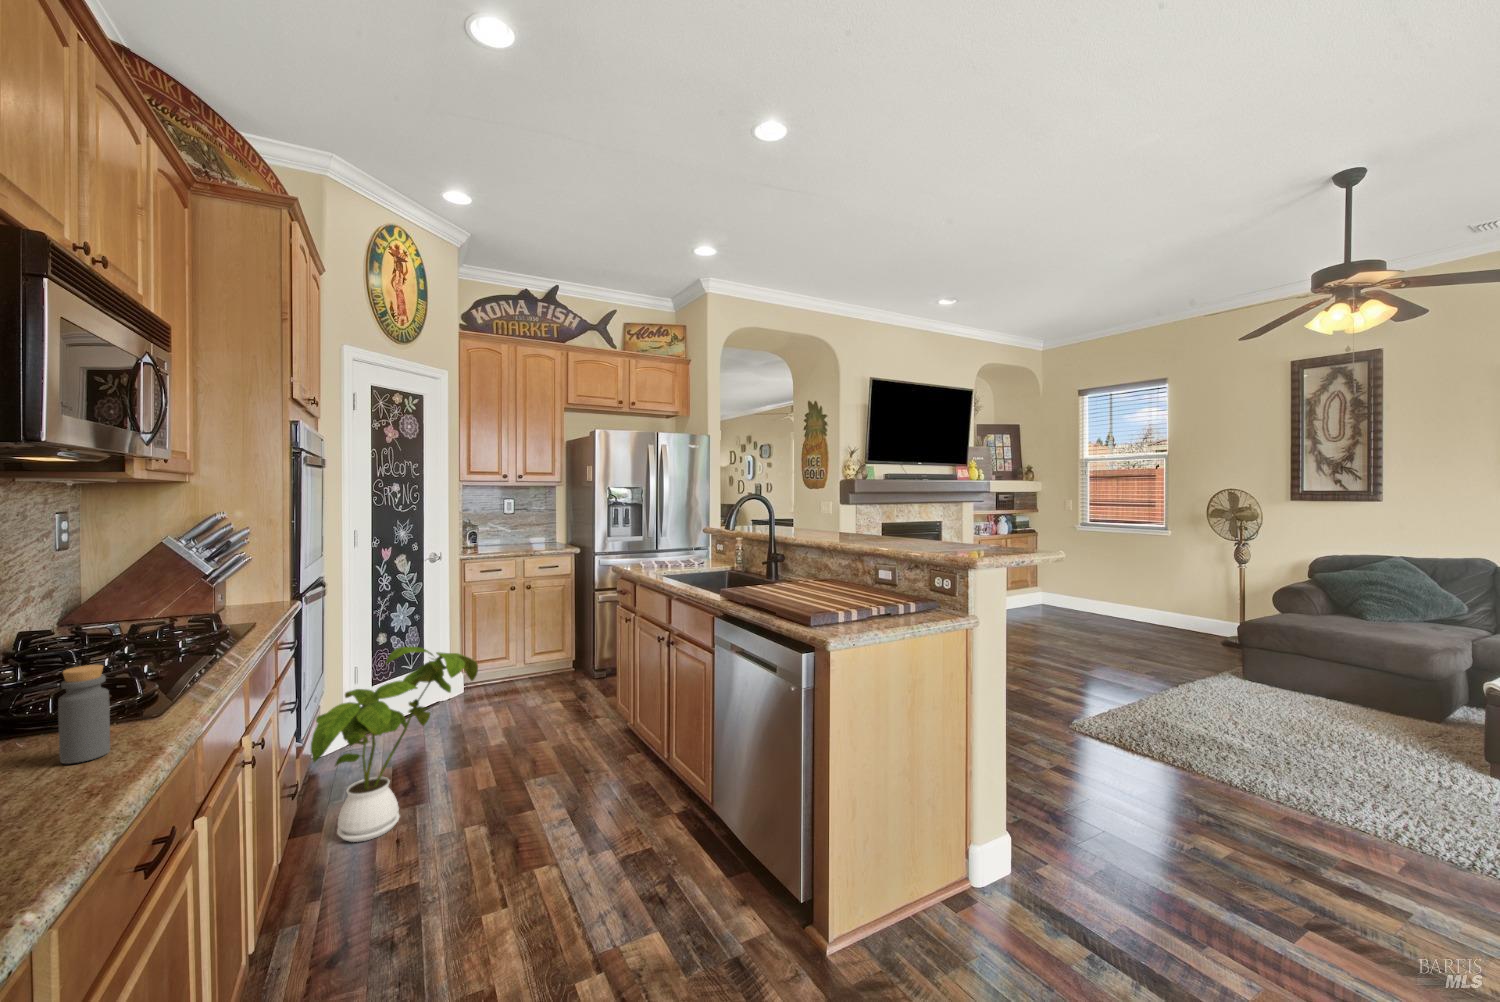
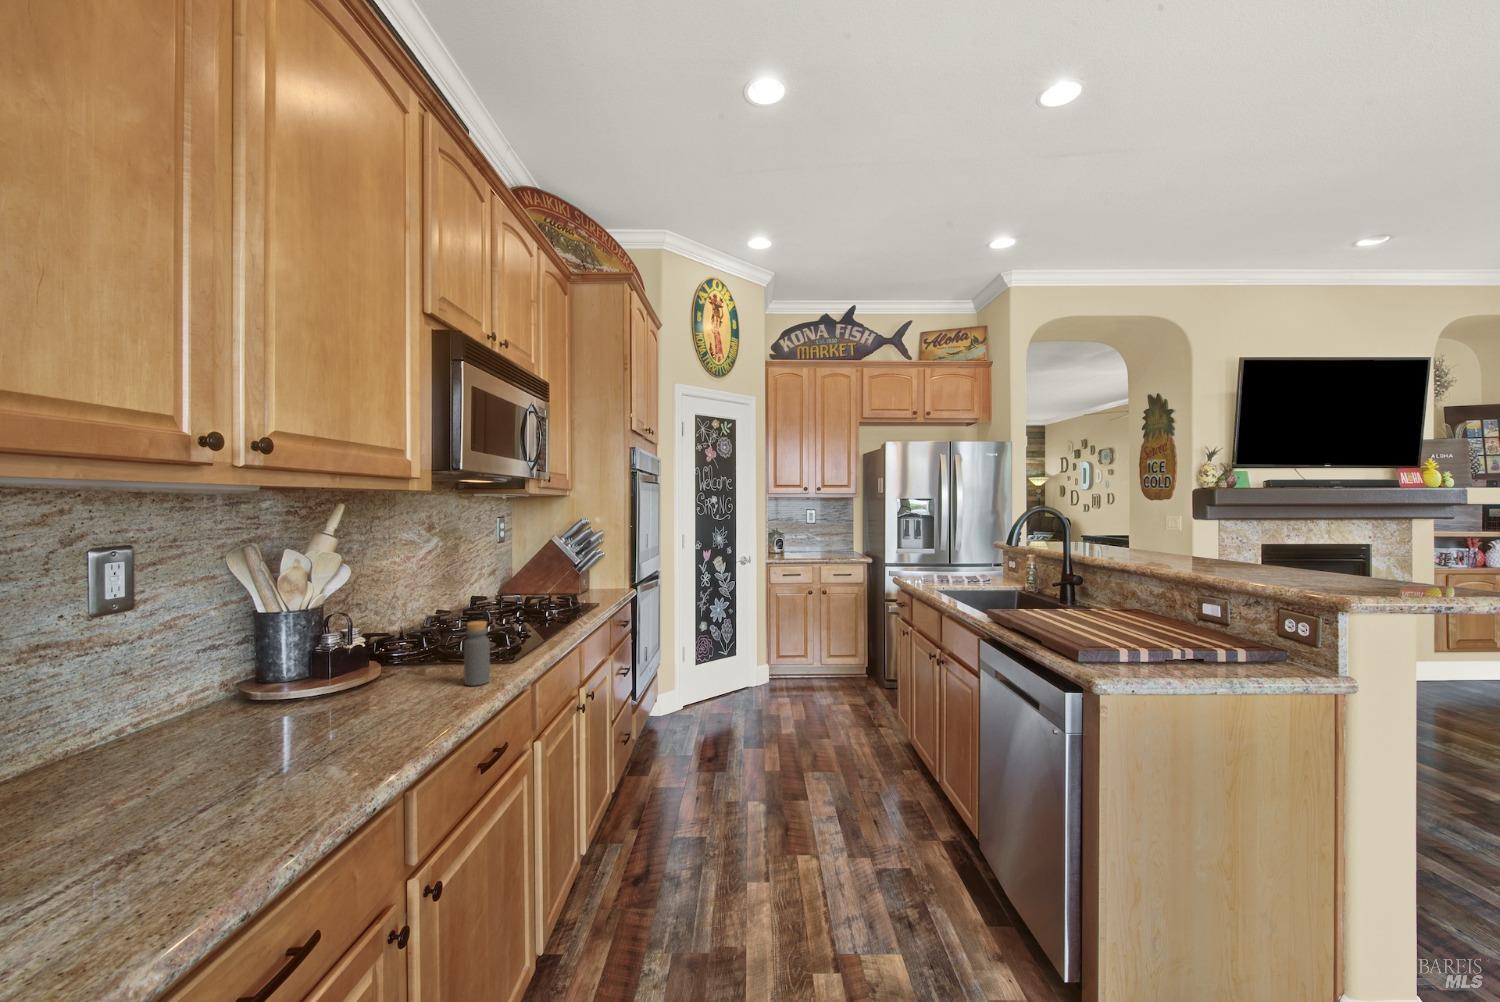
house plant: present [311,646,478,842] -> none [635,635,764,793]

